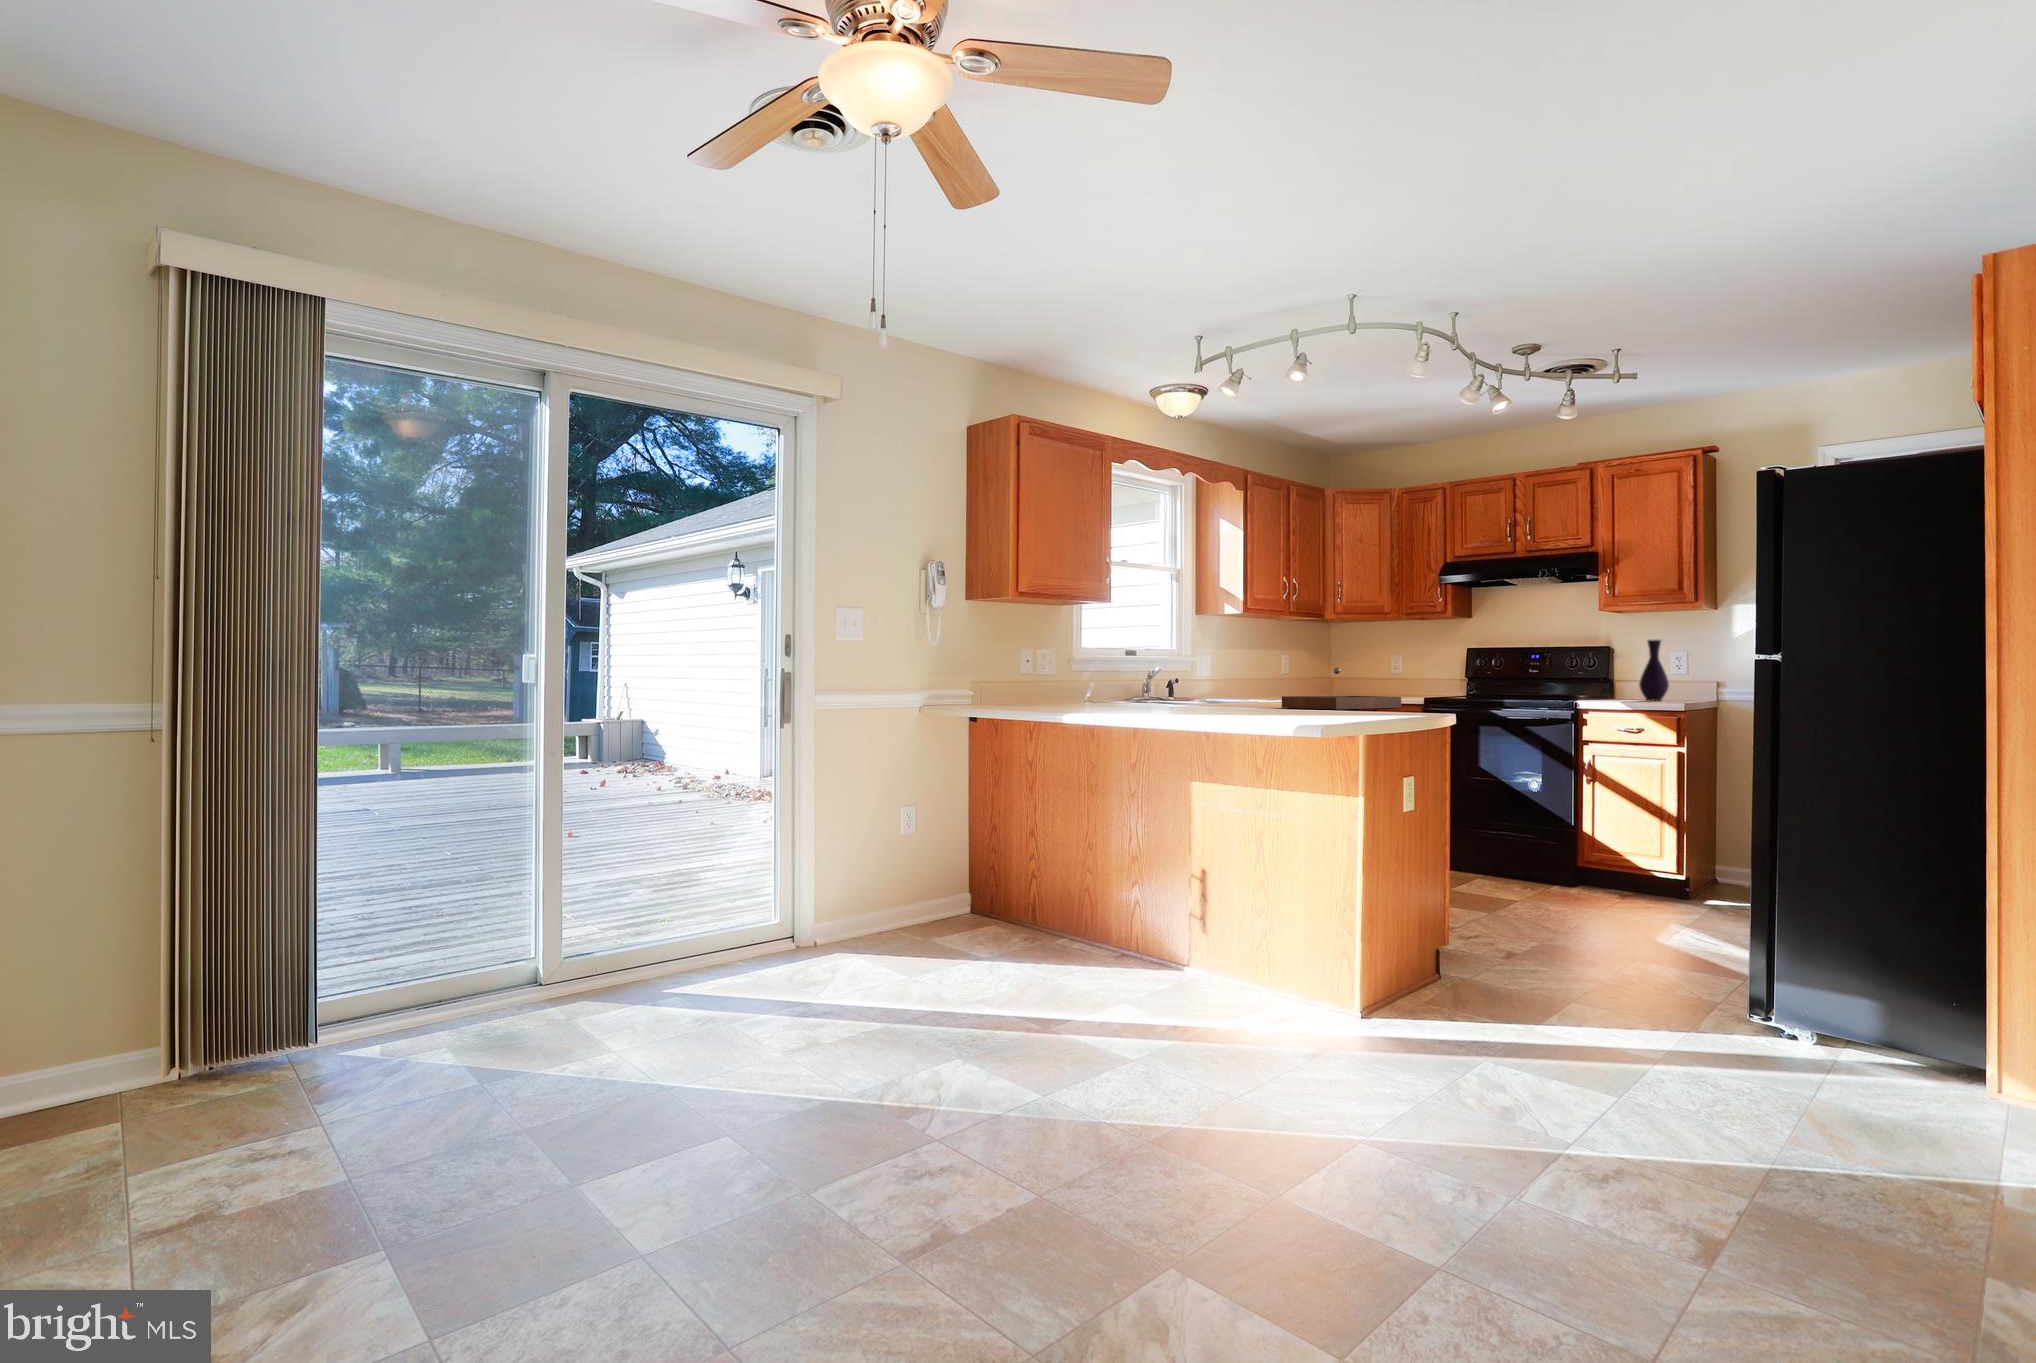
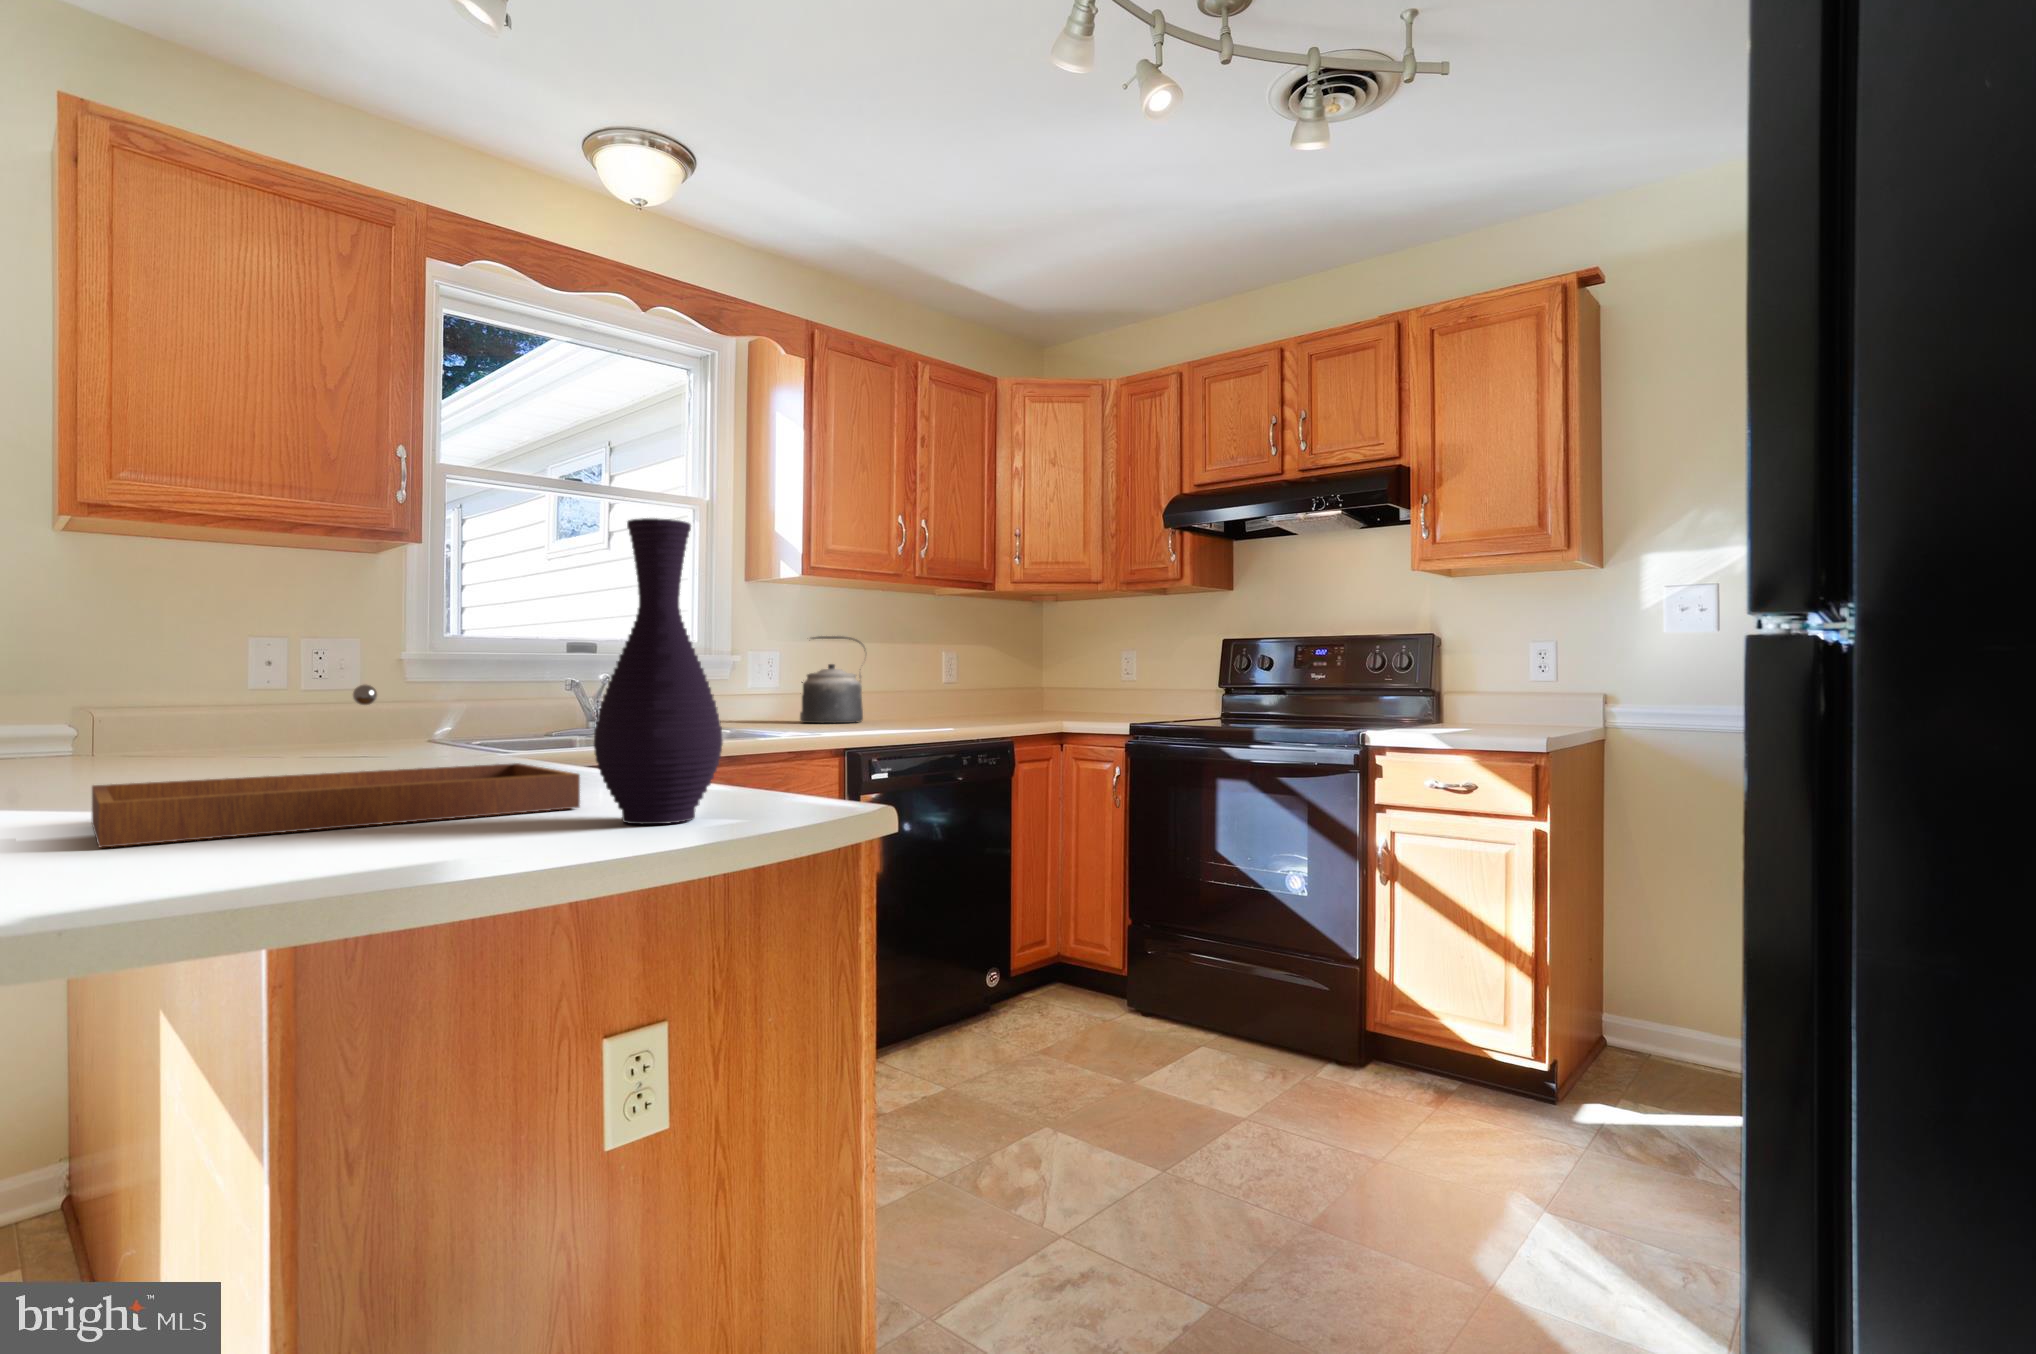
vase: present [1639,640,1669,701] -> present [594,518,723,824]
kettle: none [1205,645,1253,696] -> present [800,636,865,723]

